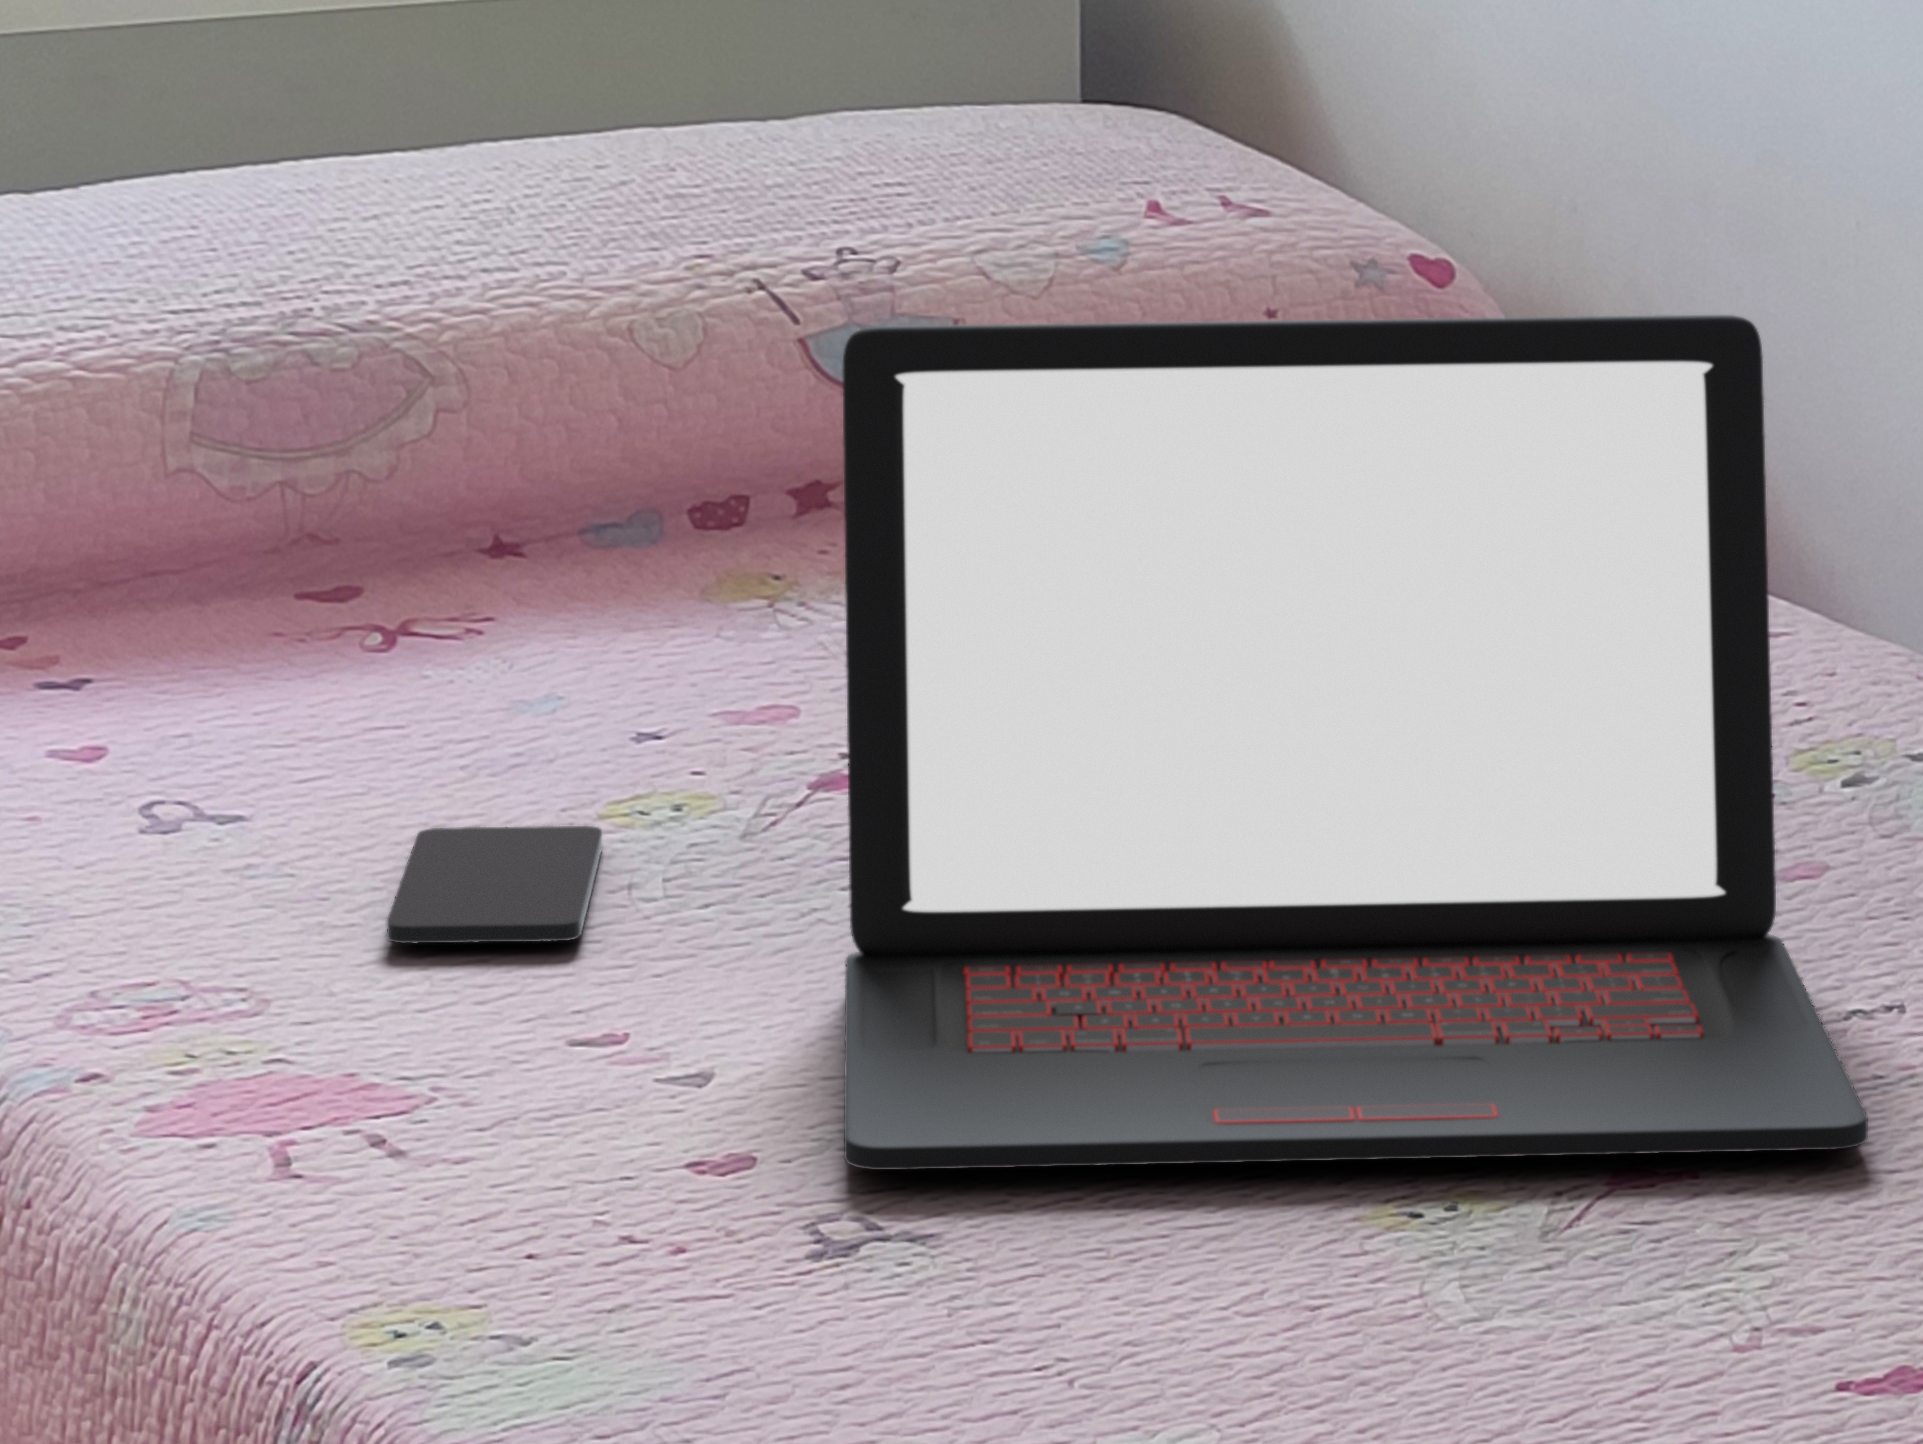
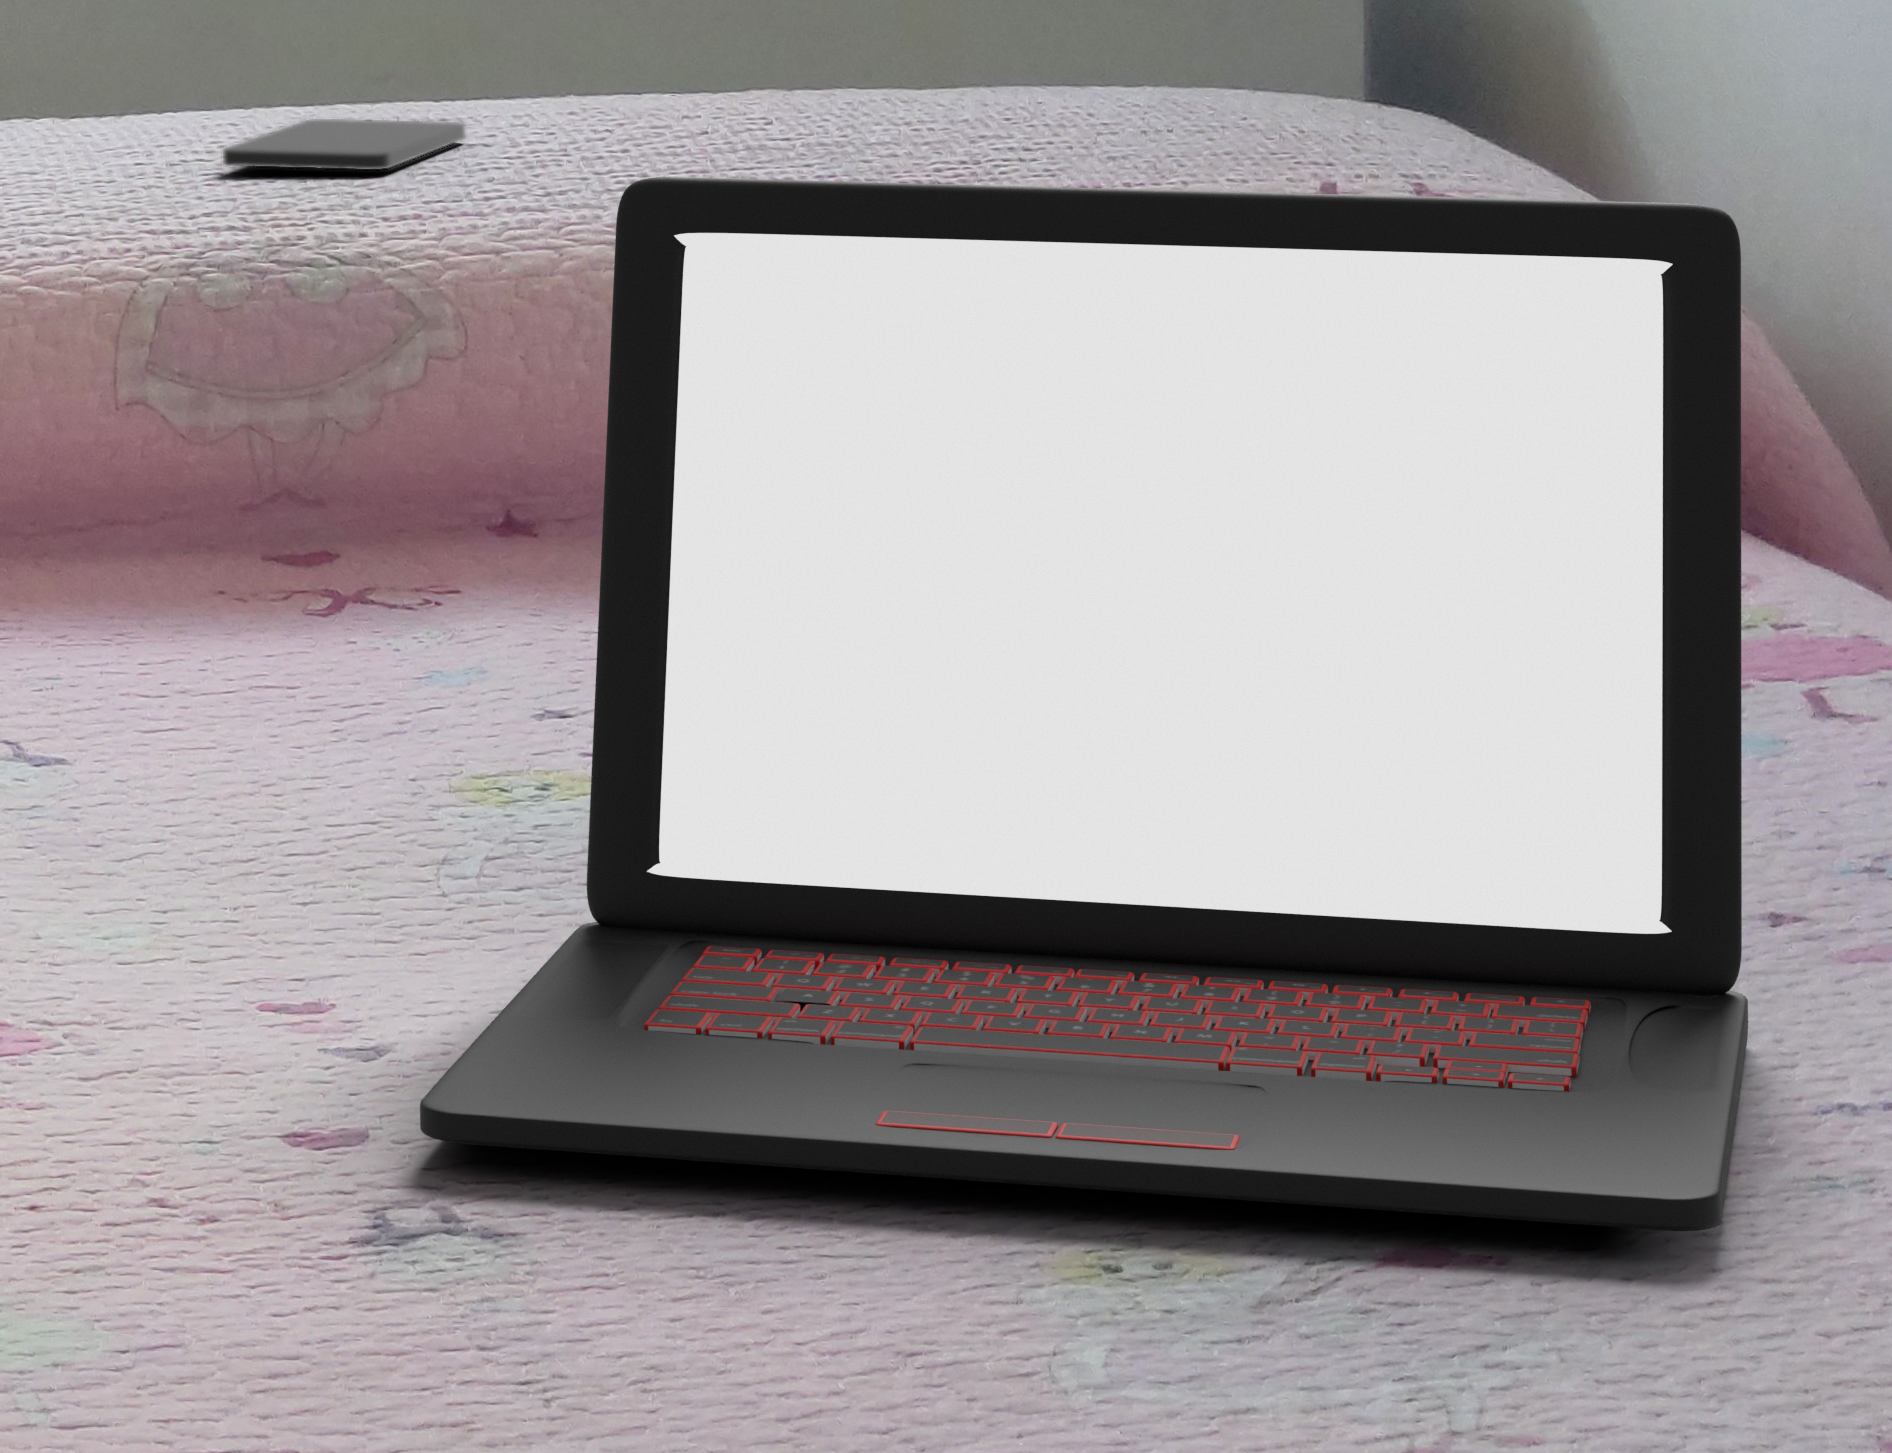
smartphone: present [386,826,603,943] -> present [223,119,466,170]

